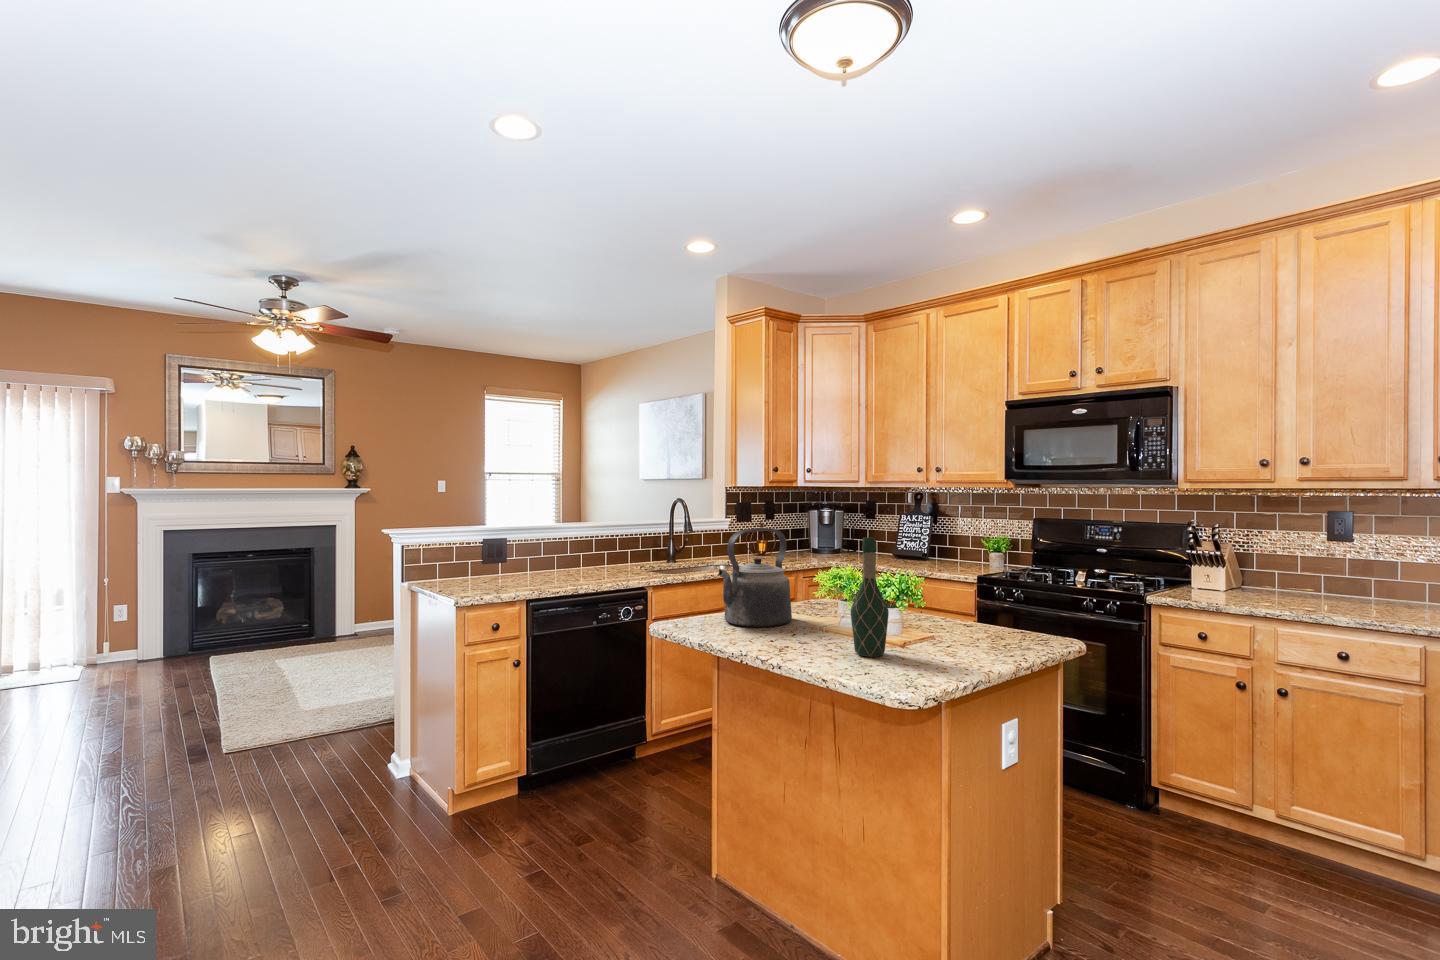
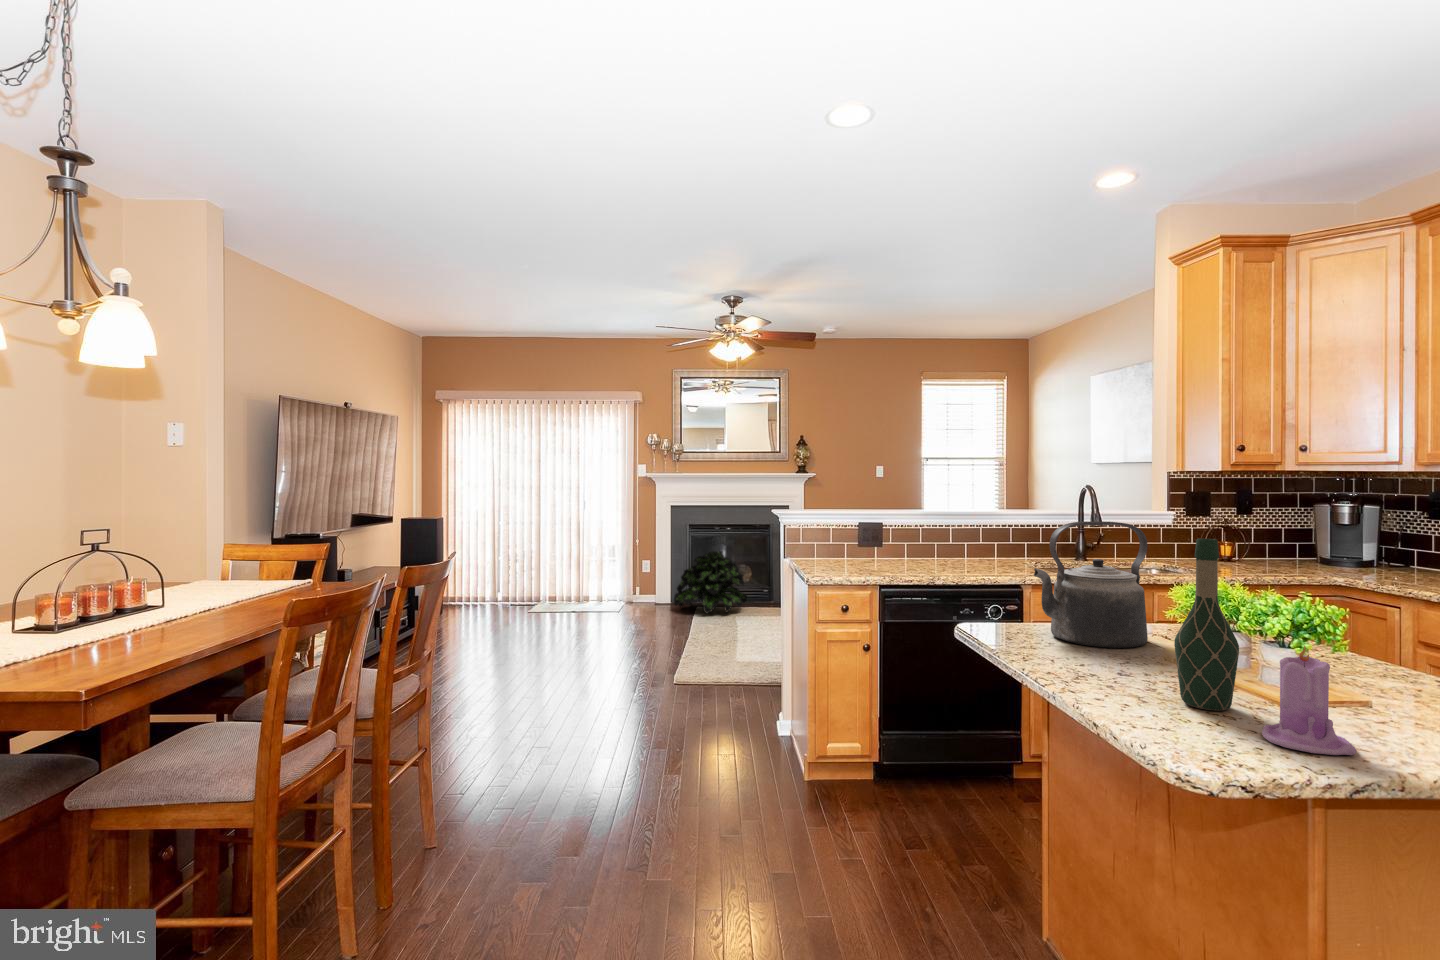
potted plant: none [174,583,285,664] -> present [674,551,747,614]
candle: none [913,603,964,670] -> present [1262,646,1356,755]

